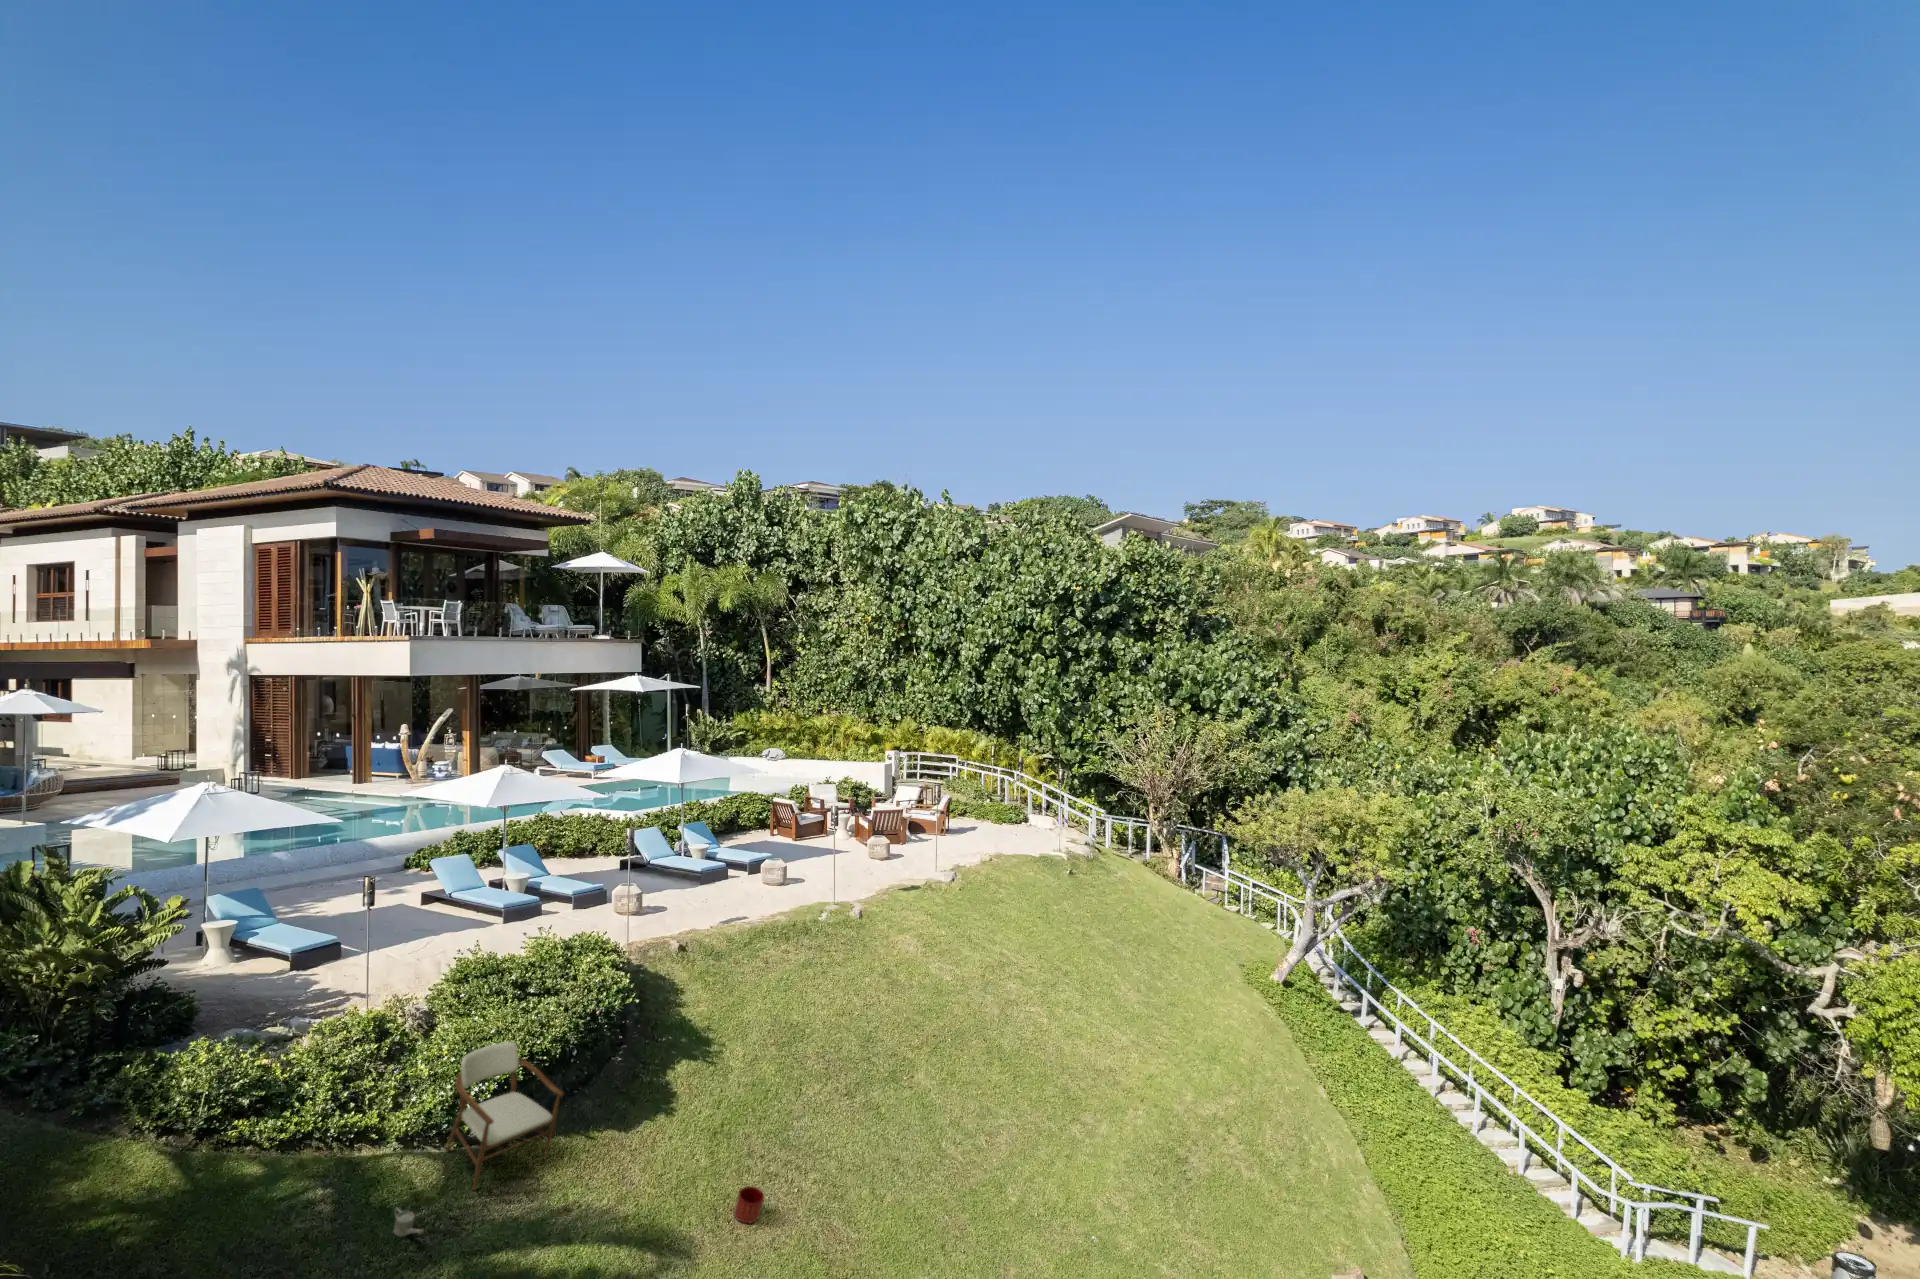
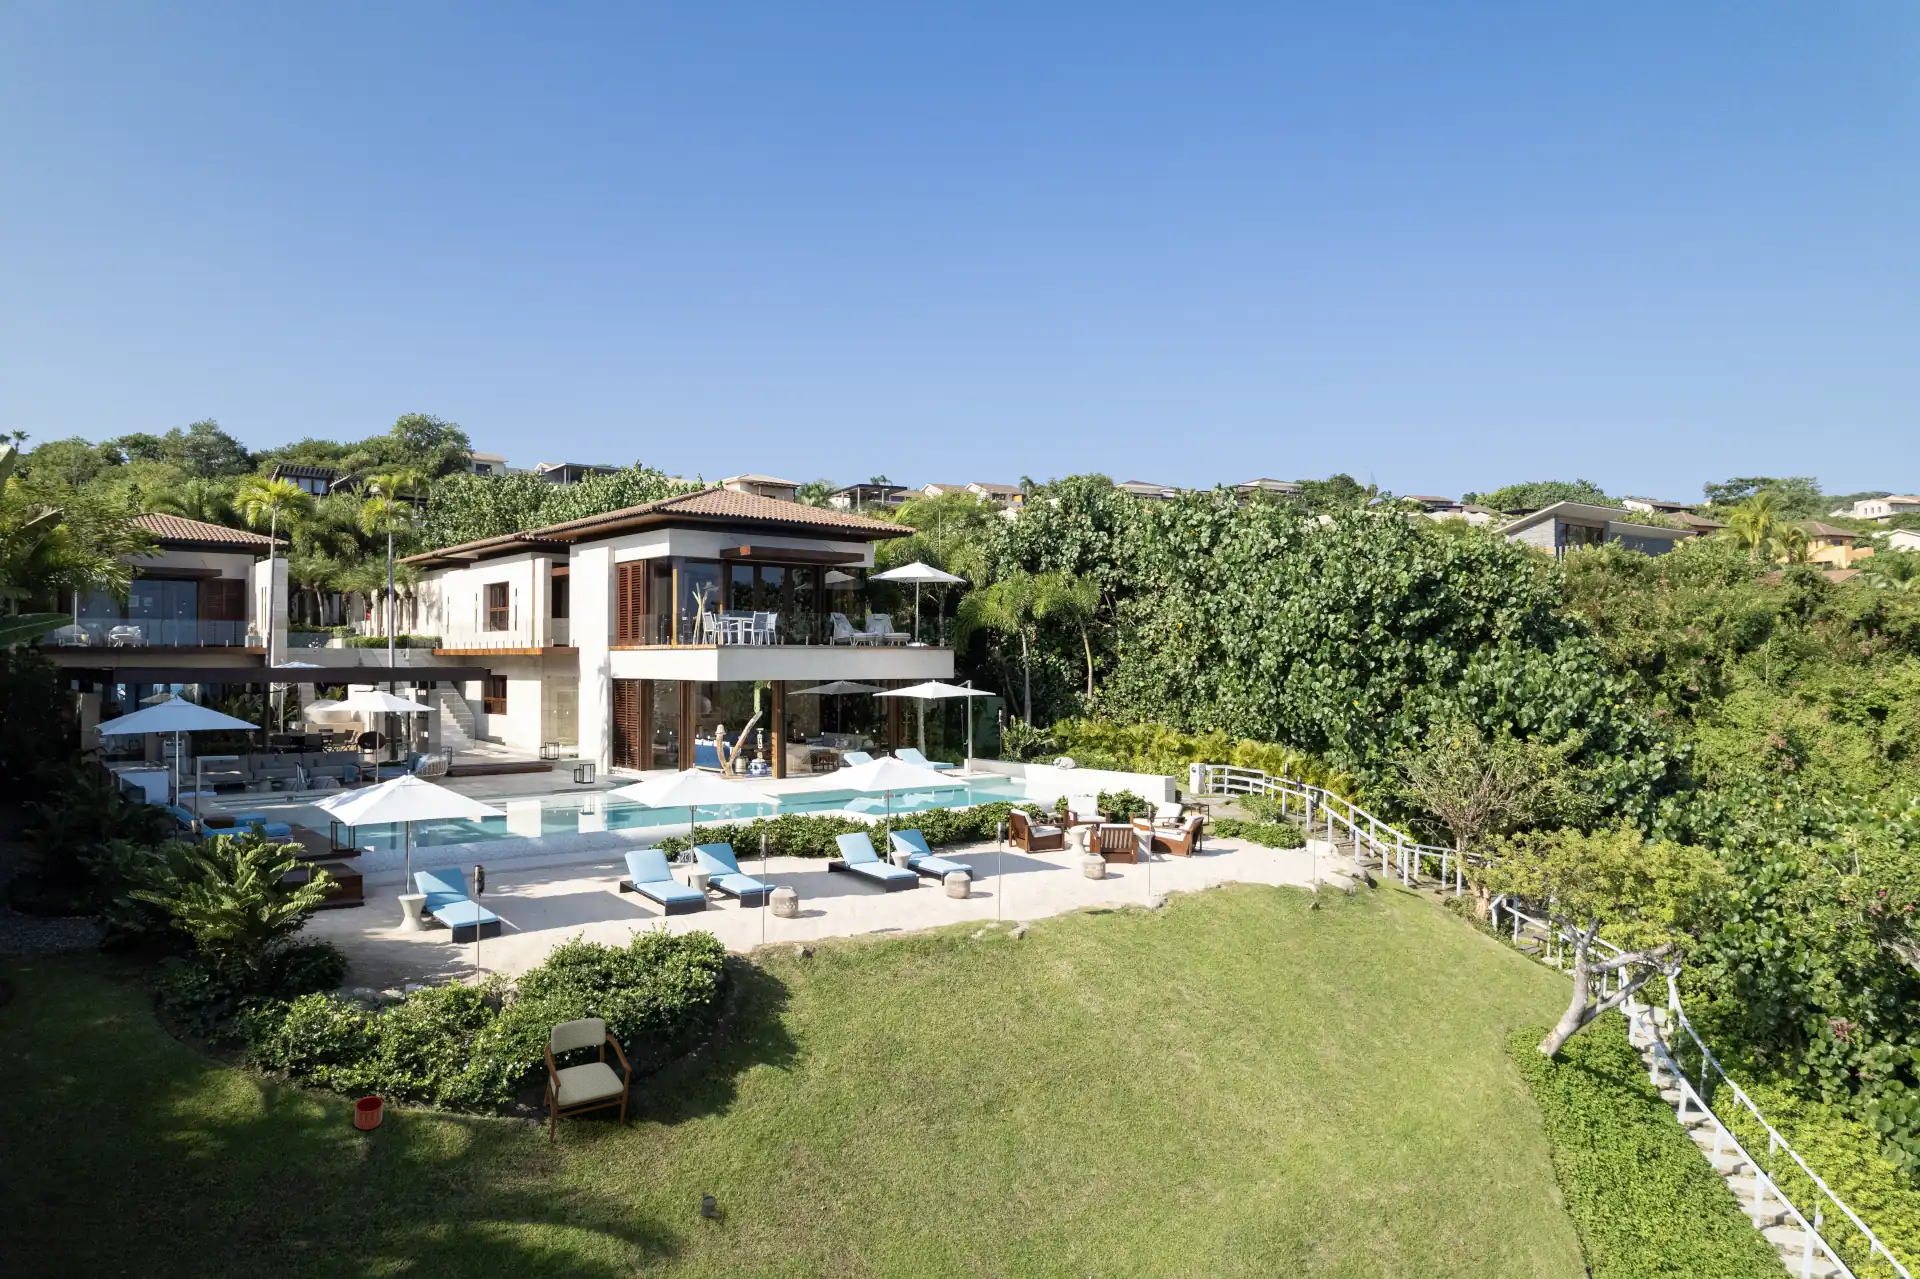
planter: present [734,1186,764,1223] -> present [355,1096,383,1130]
watering can: present [394,1208,424,1237] -> present [701,1191,721,1218]

